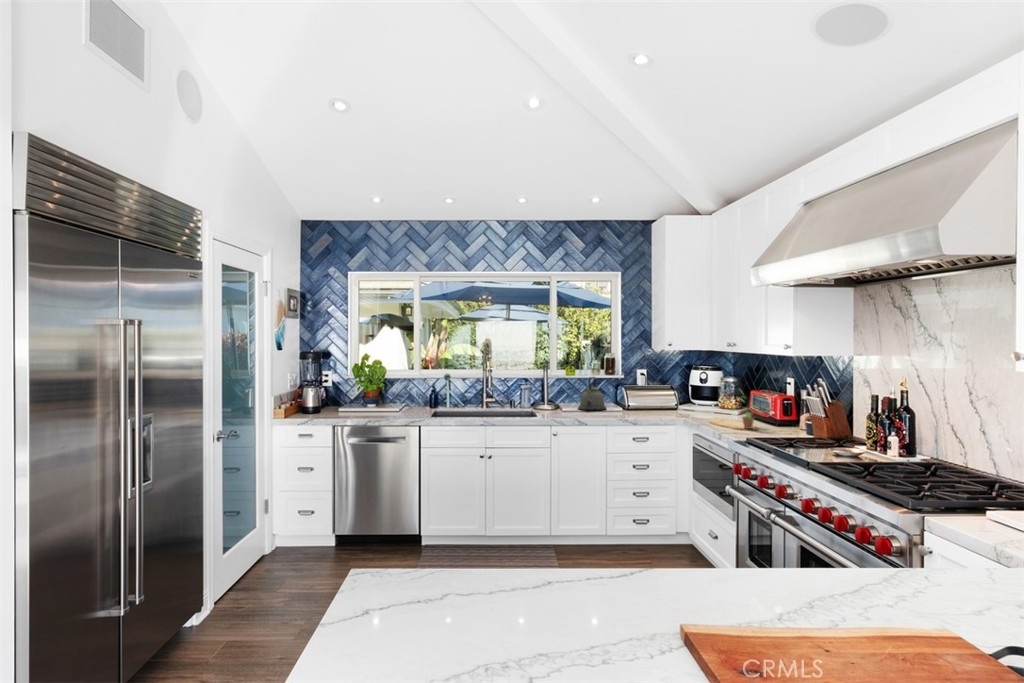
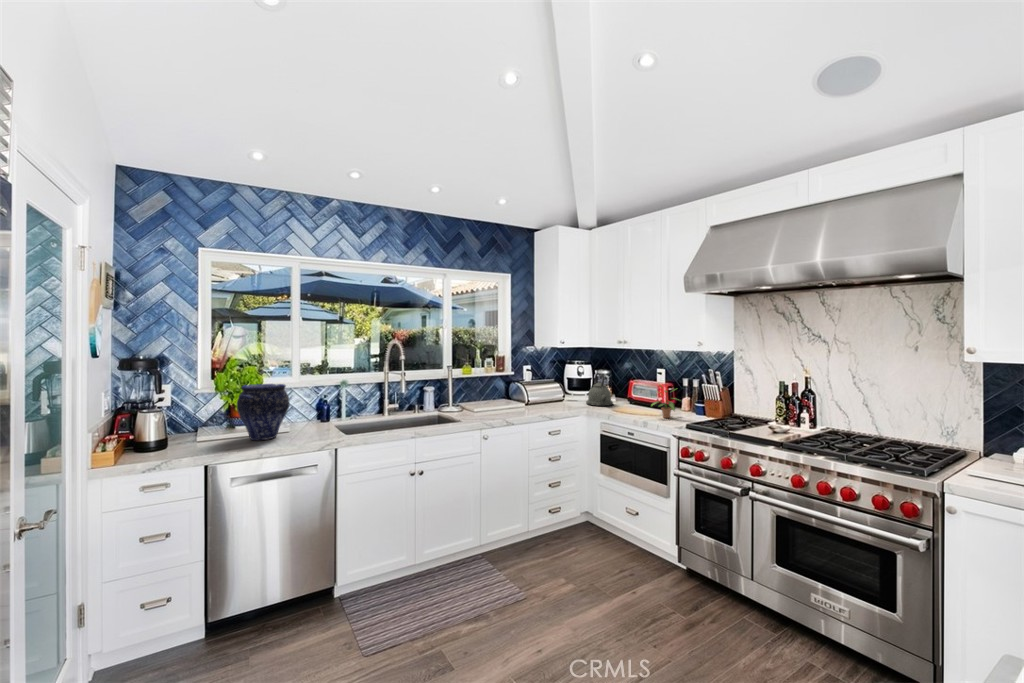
vase: none [359,375,395,416] -> present [237,384,289,440]
kettle: present [578,377,606,410] -> present [586,374,613,406]

